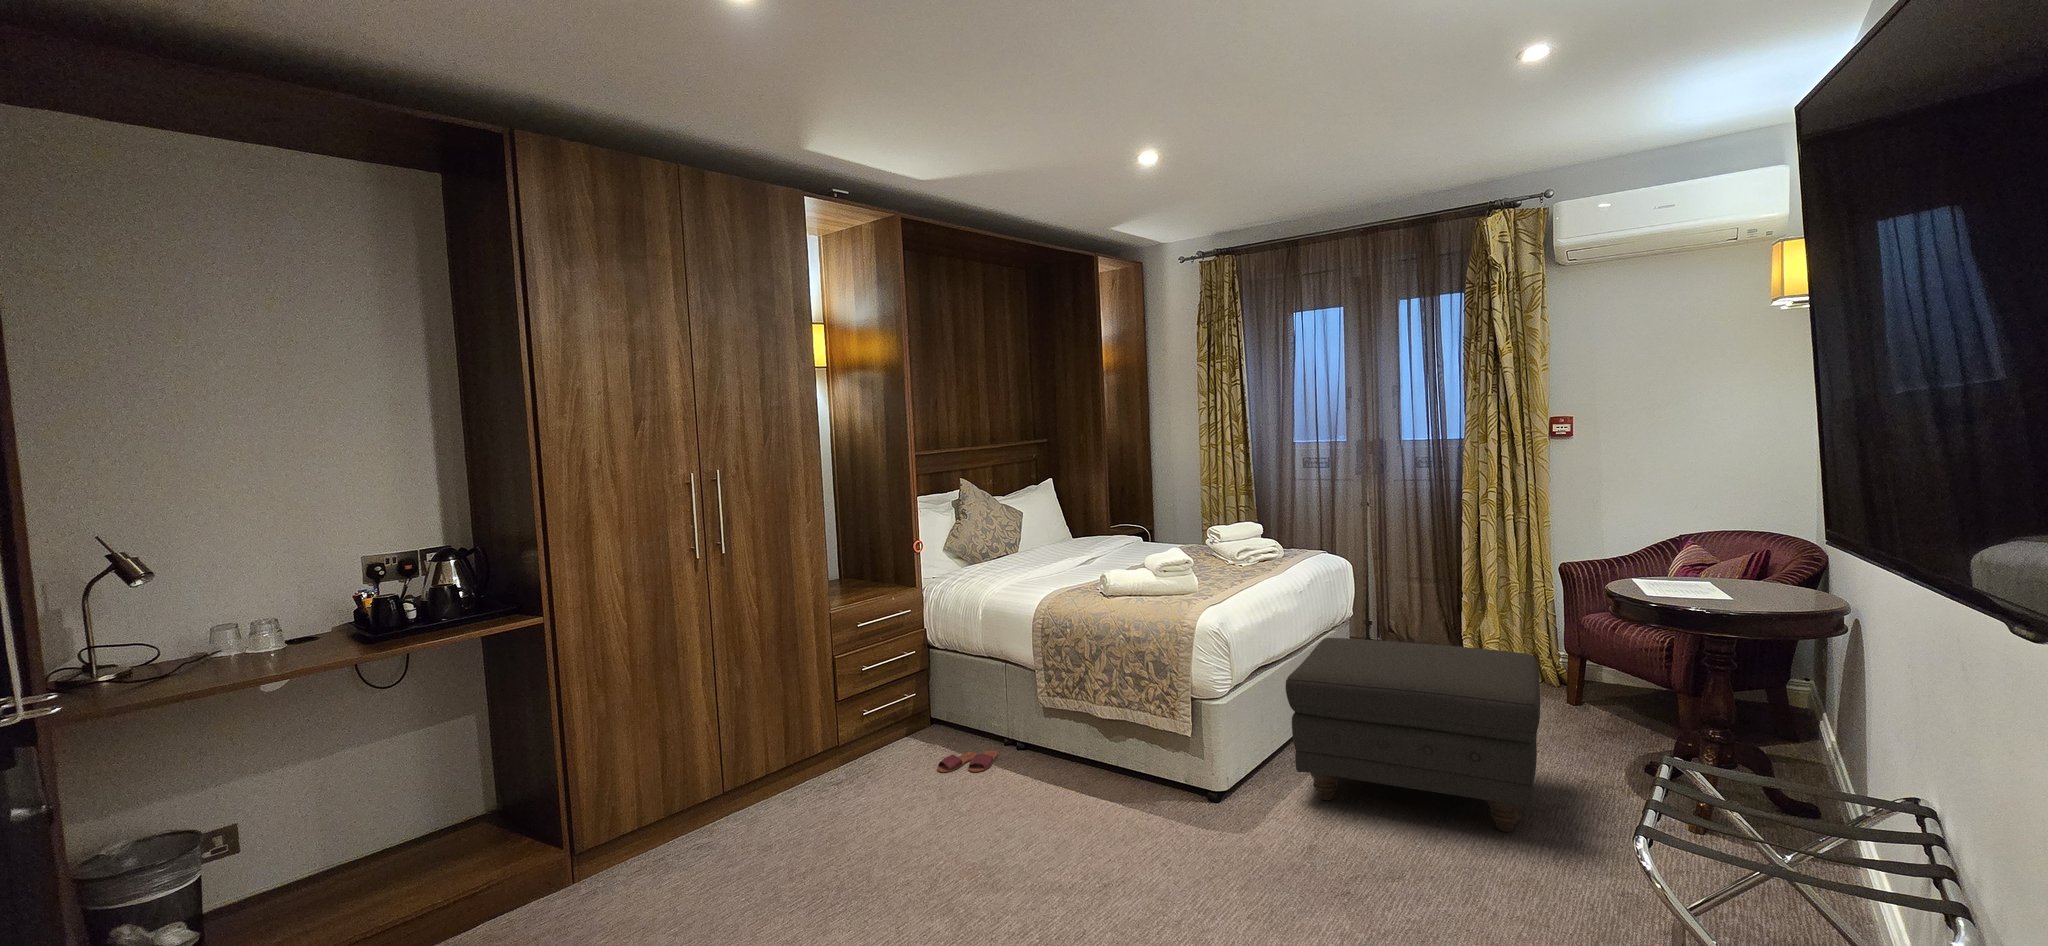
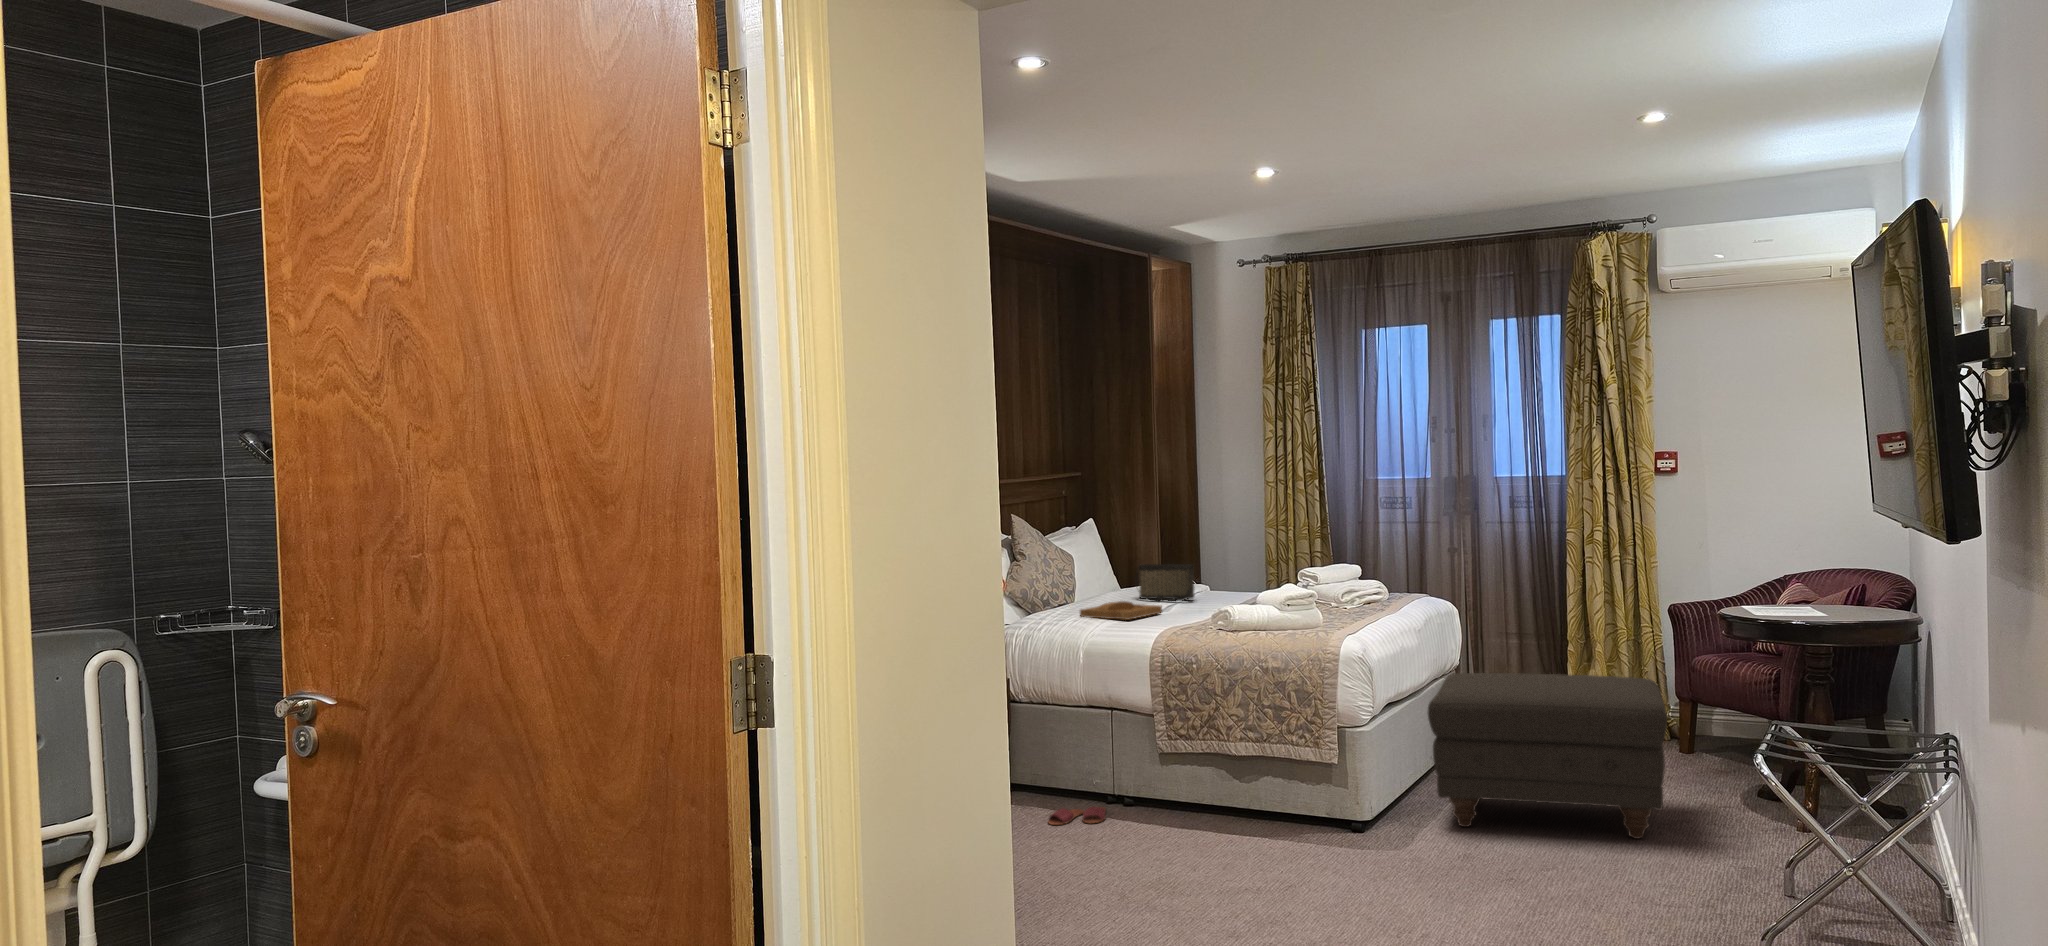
handbag: none [1061,522,1112,556] -> present [1135,564,1195,601]
tray: none [994,559,1068,579] -> present [1080,601,1162,620]

